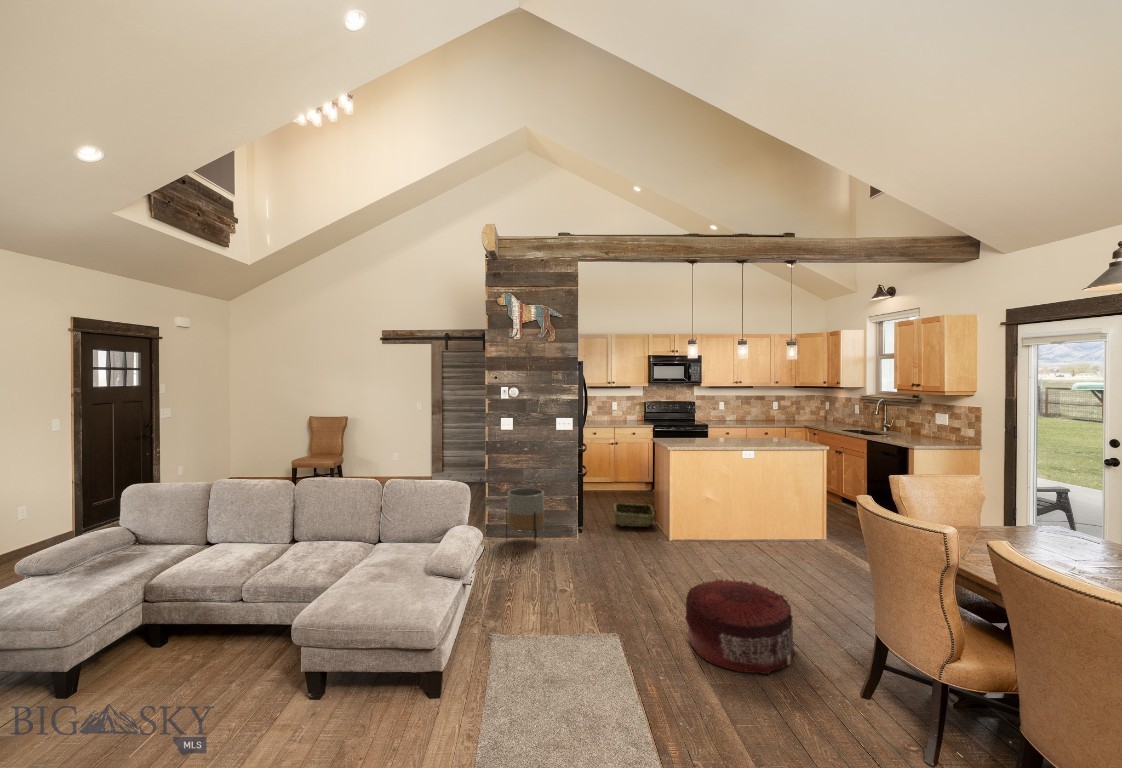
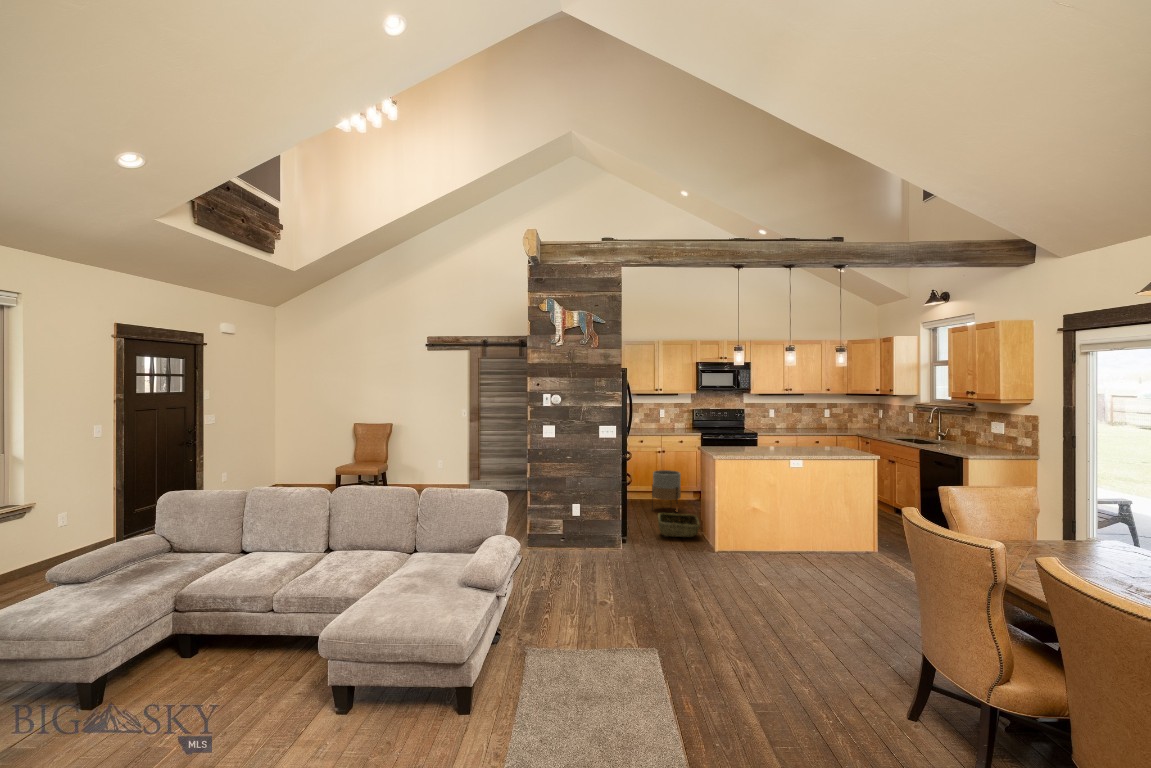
planter: present [506,488,544,547] -> present [652,470,681,513]
pouf: present [685,579,795,674] -> none [733,580,839,666]

